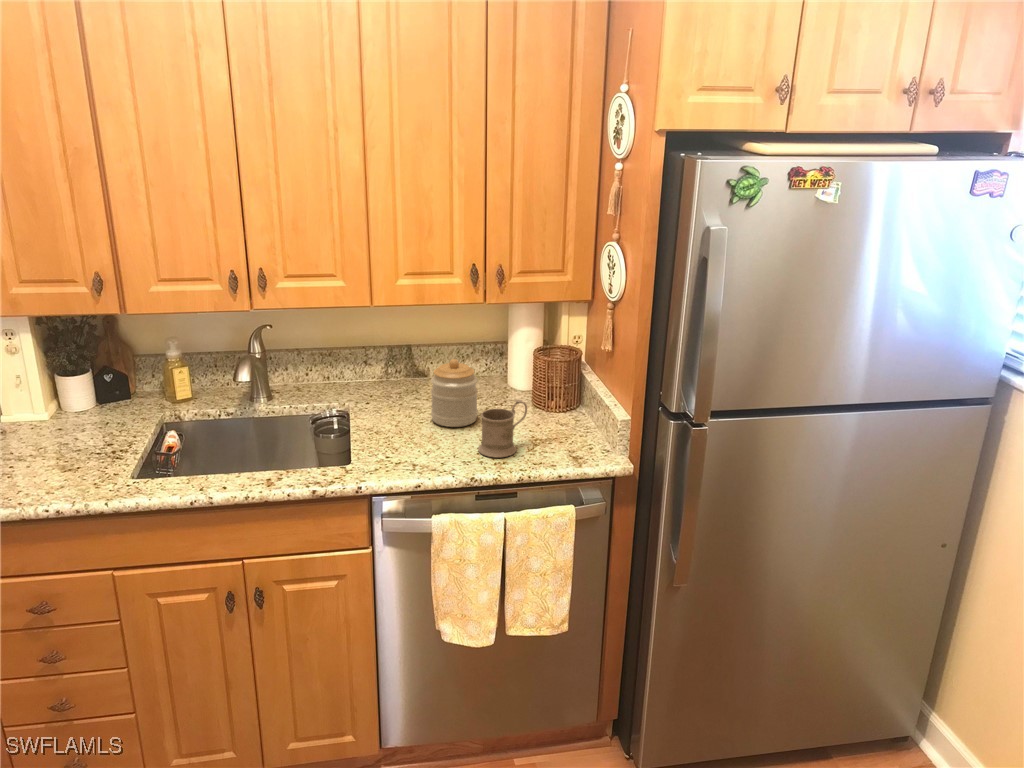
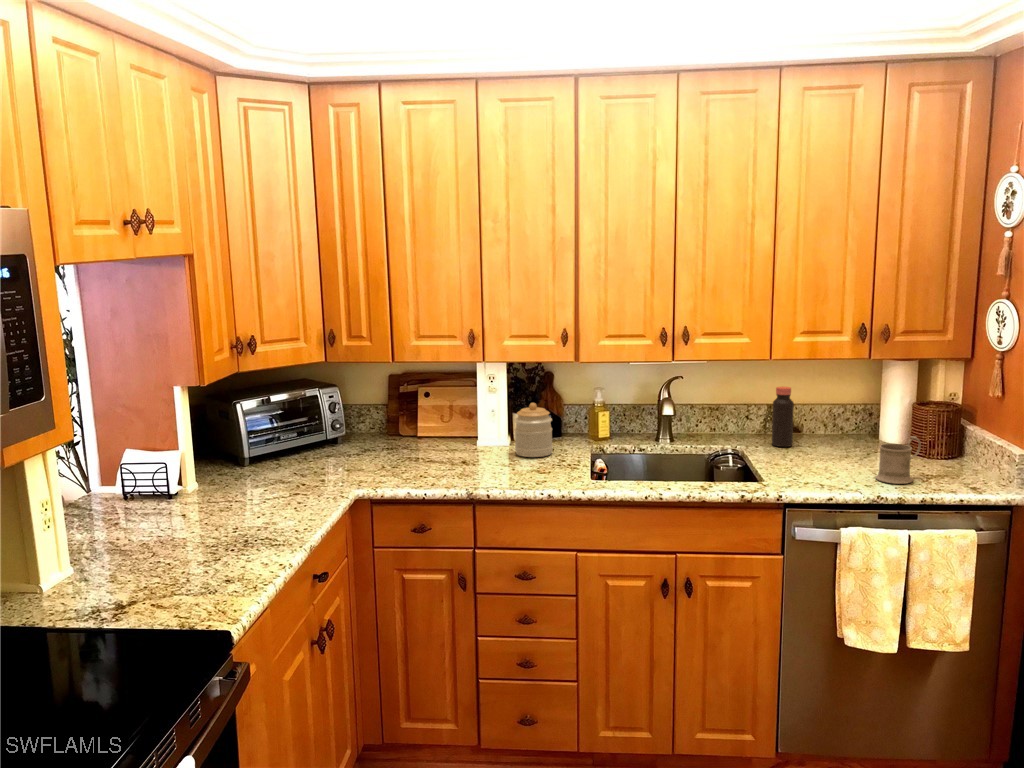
bottle: none [385,332,410,402] -> present [772,387,794,447]
jar: present [431,359,478,427] -> present [515,403,552,457]

